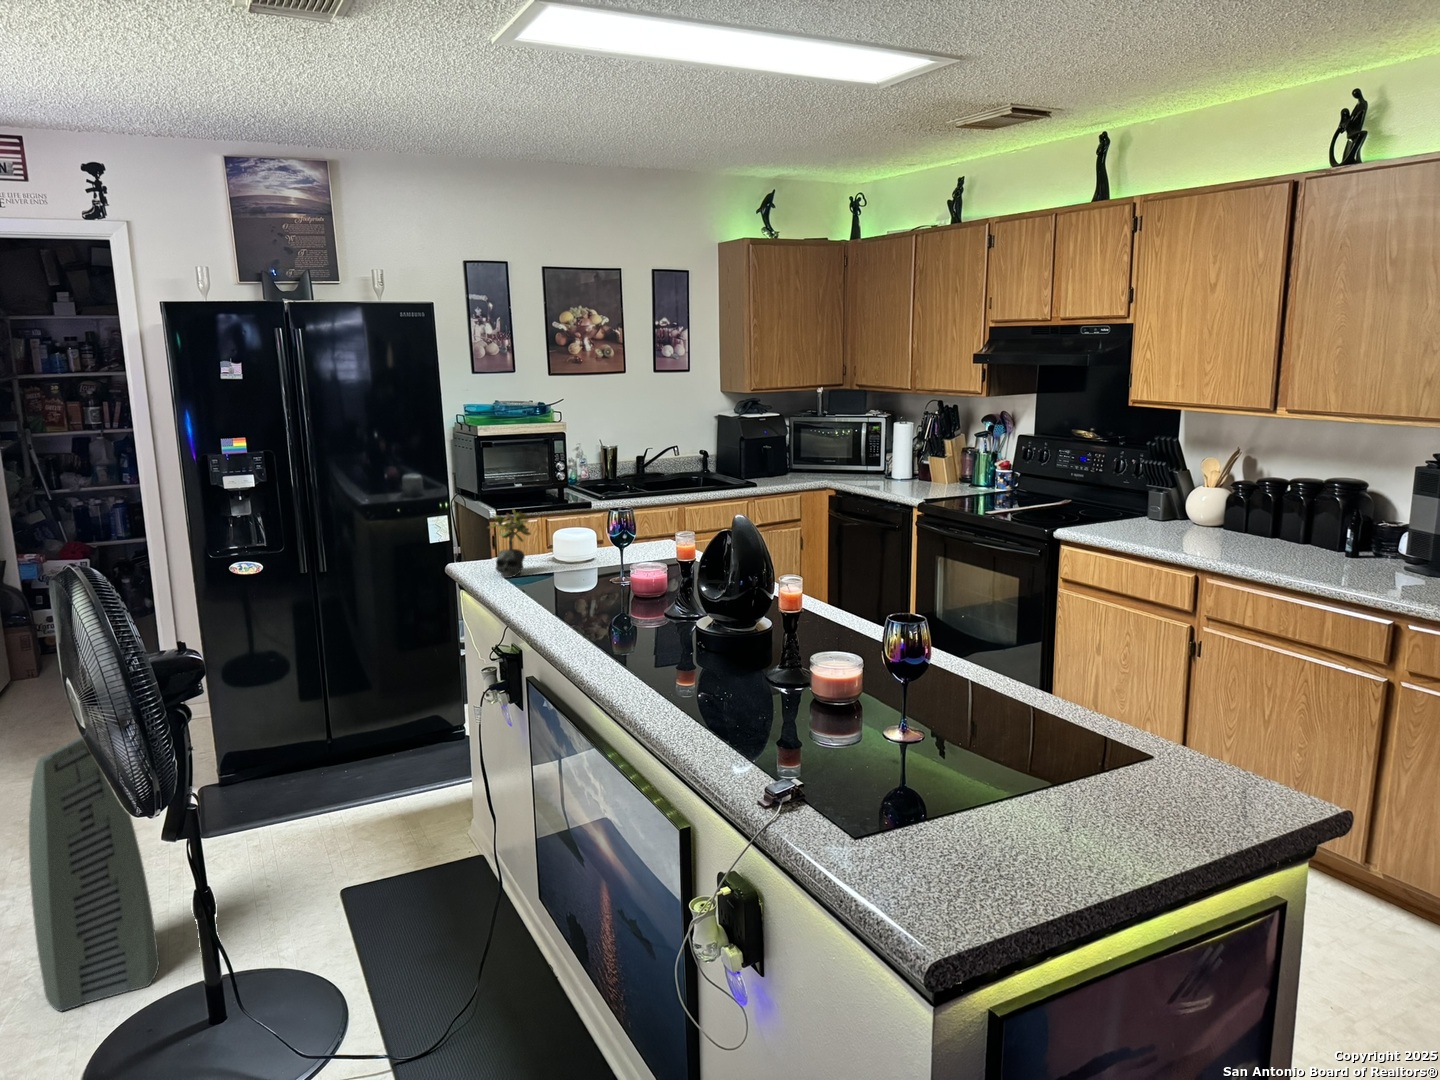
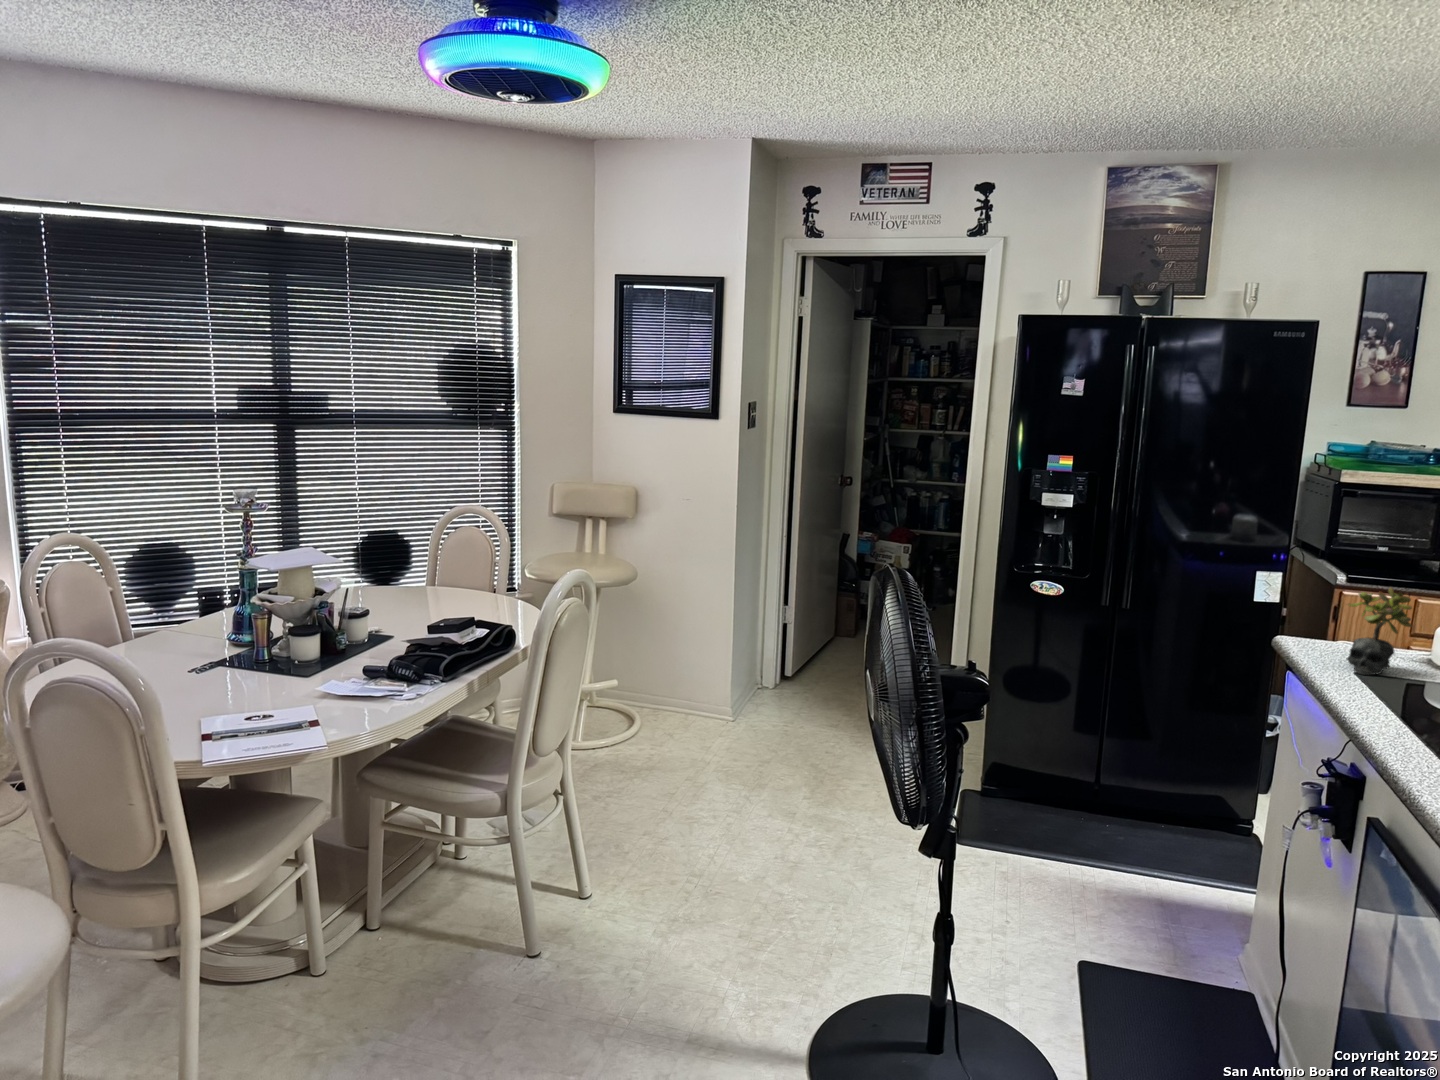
air purifier: present [29,737,159,1011] -> none [800,714,896,970]

